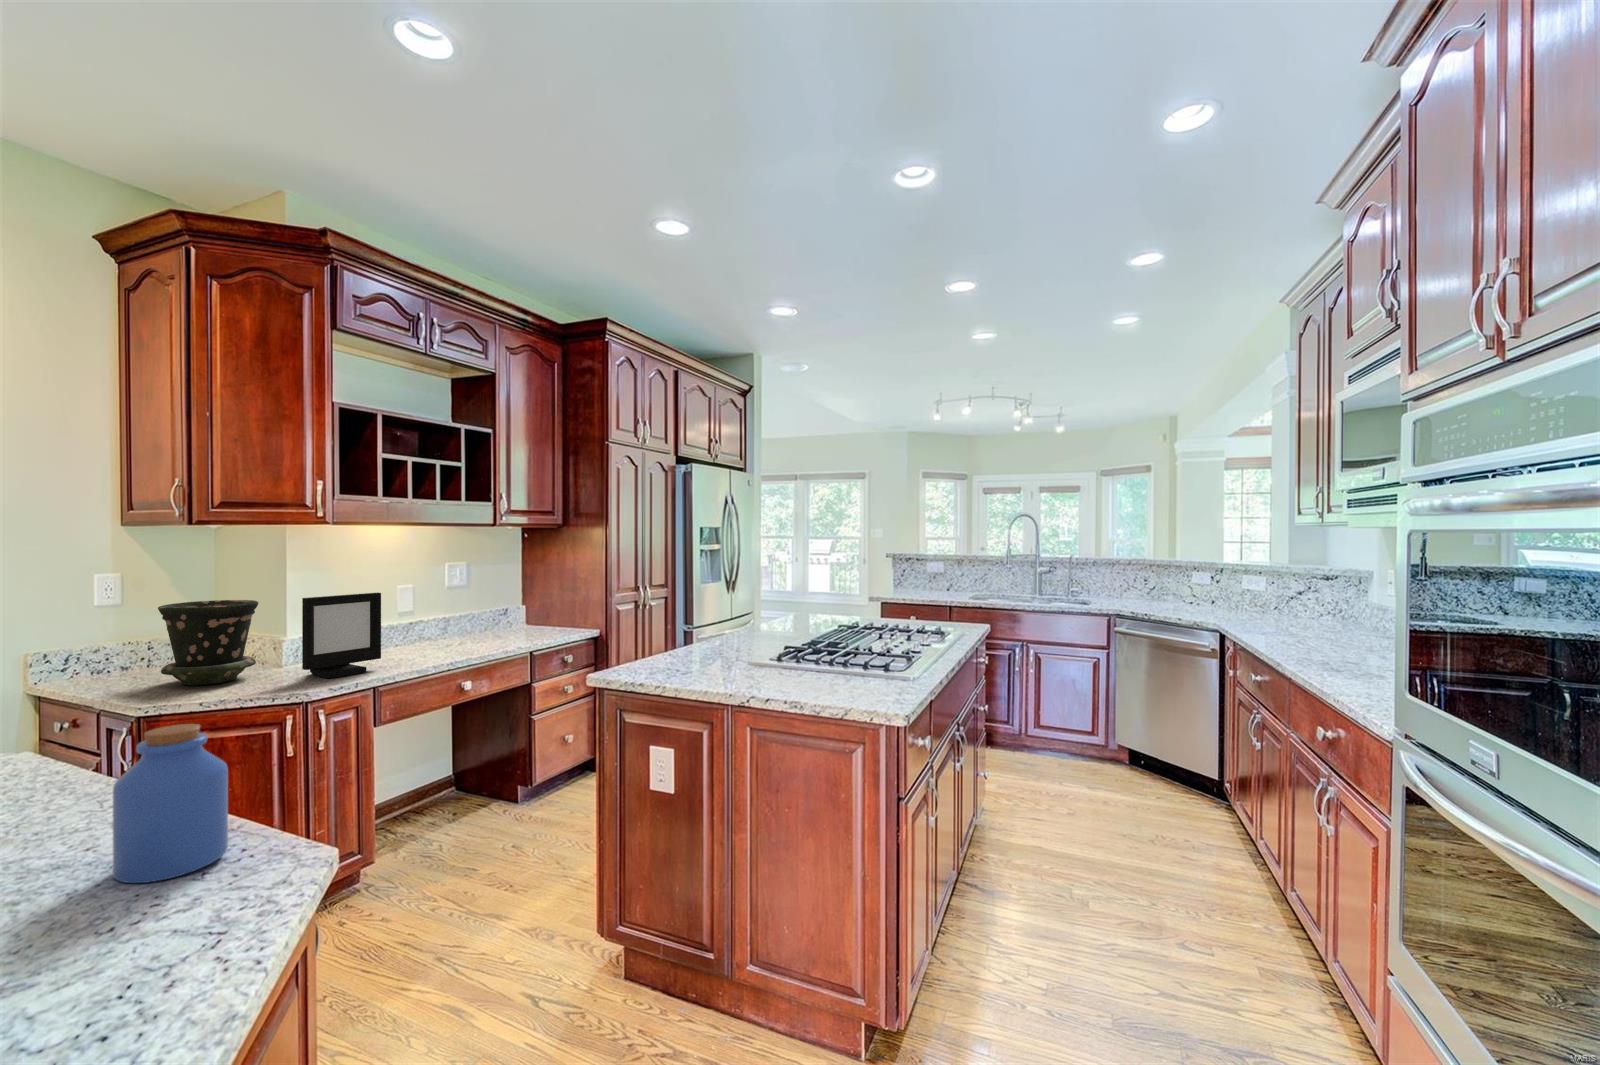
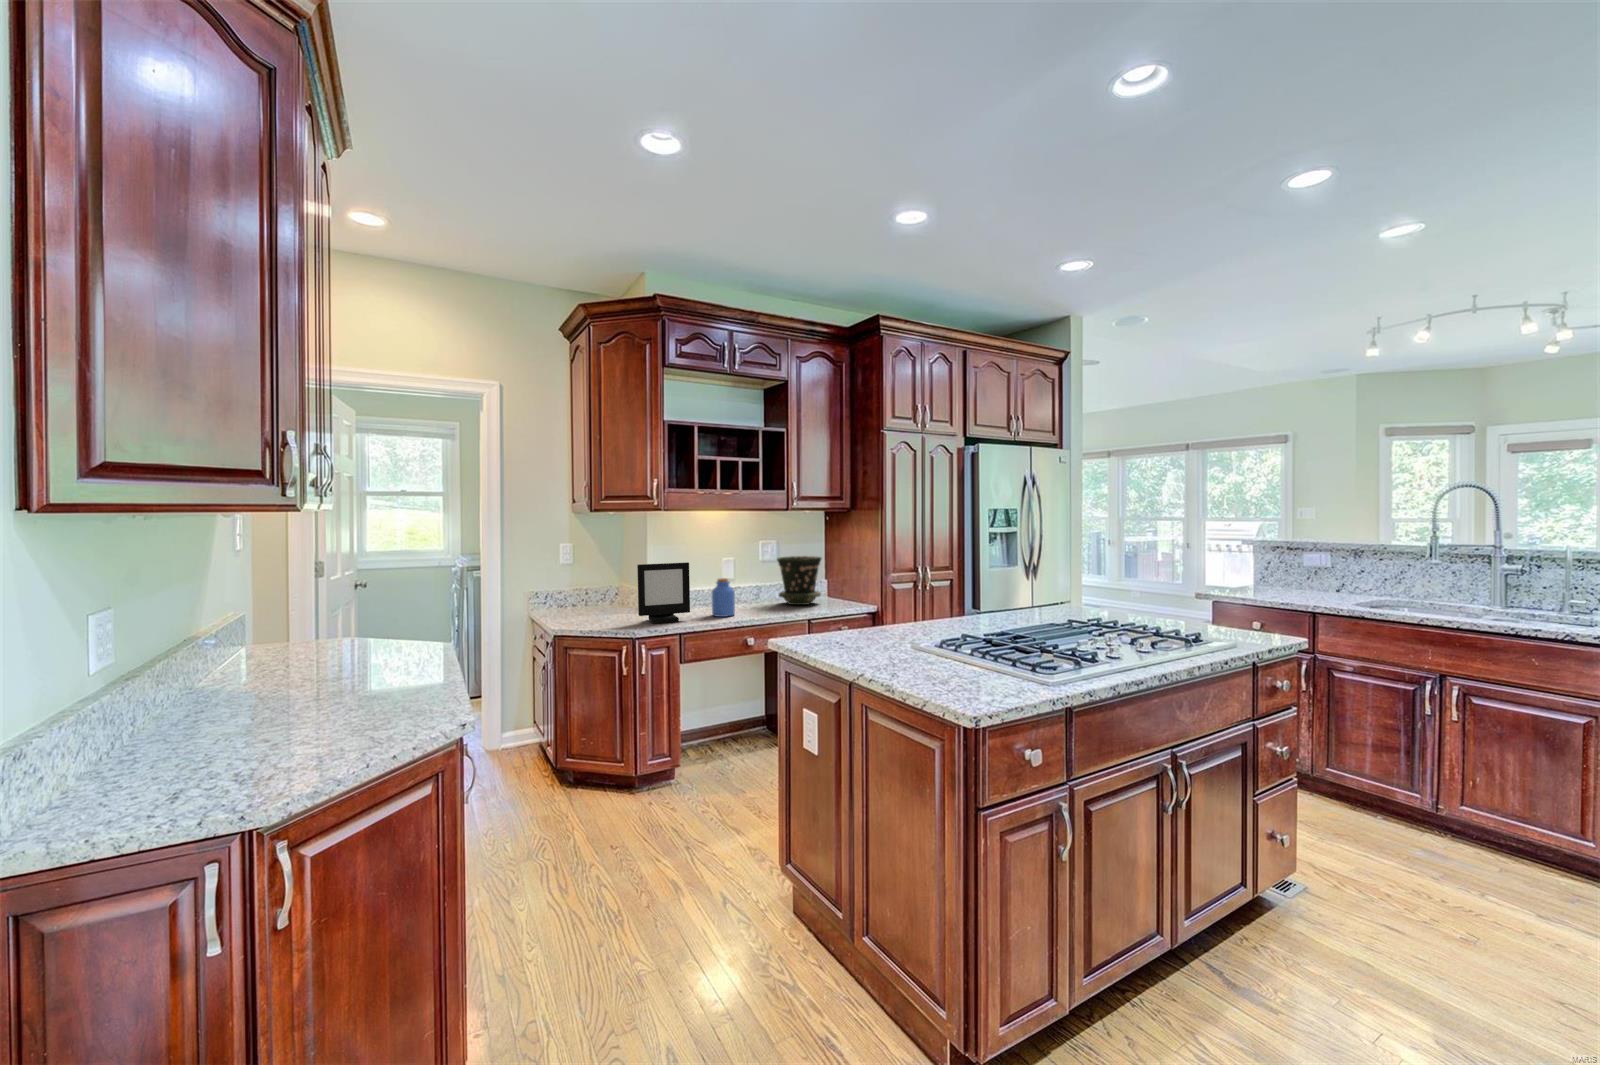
flower pot: present [158,600,259,685] -> present [777,556,821,605]
jar: present [113,724,228,883] -> present [712,578,735,617]

